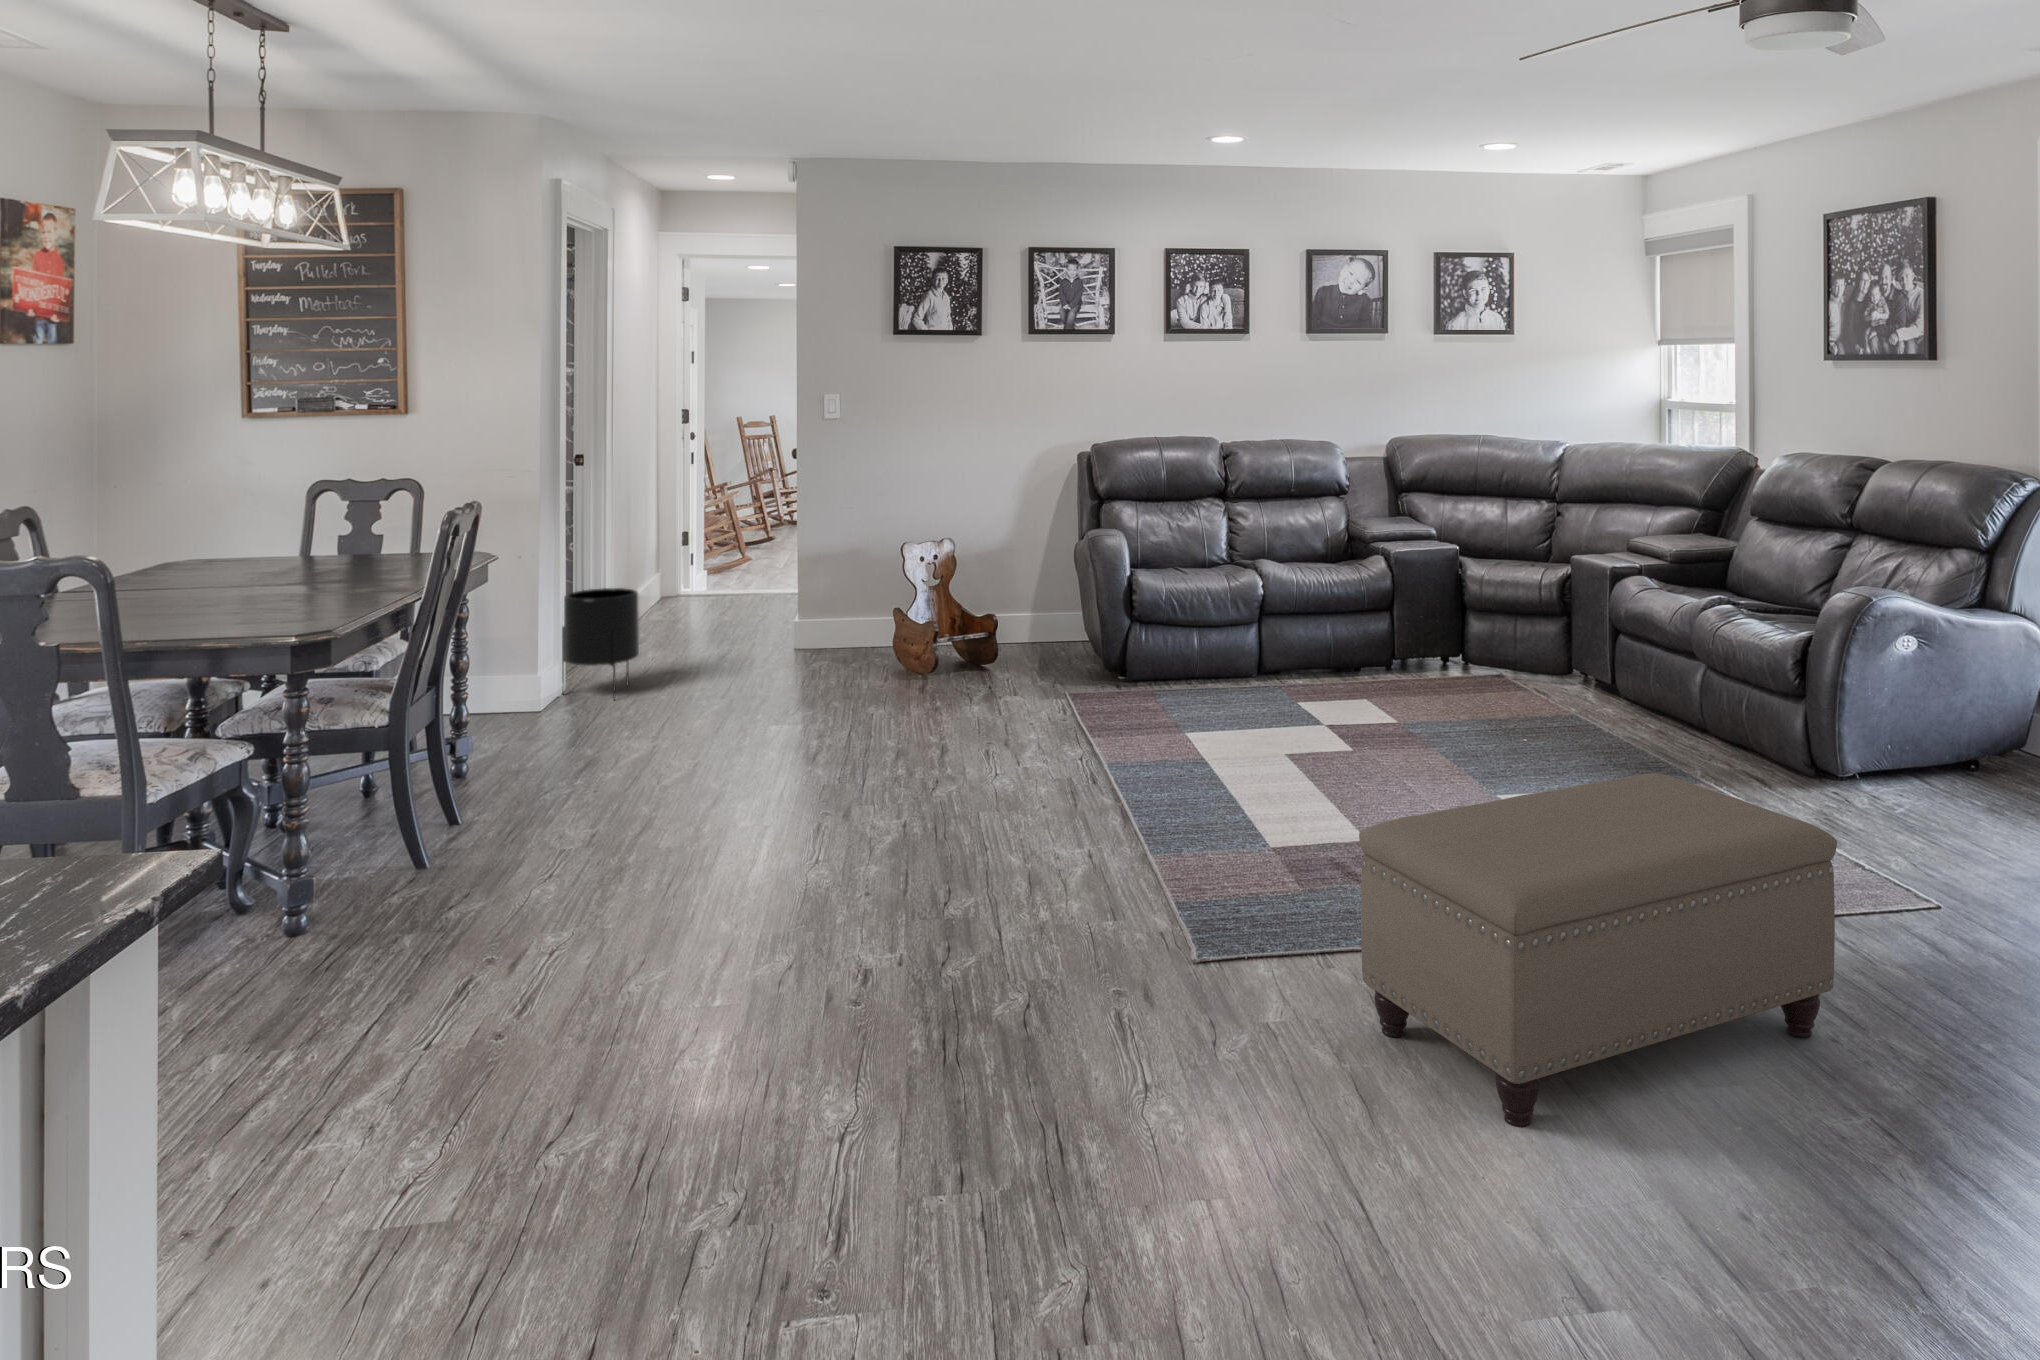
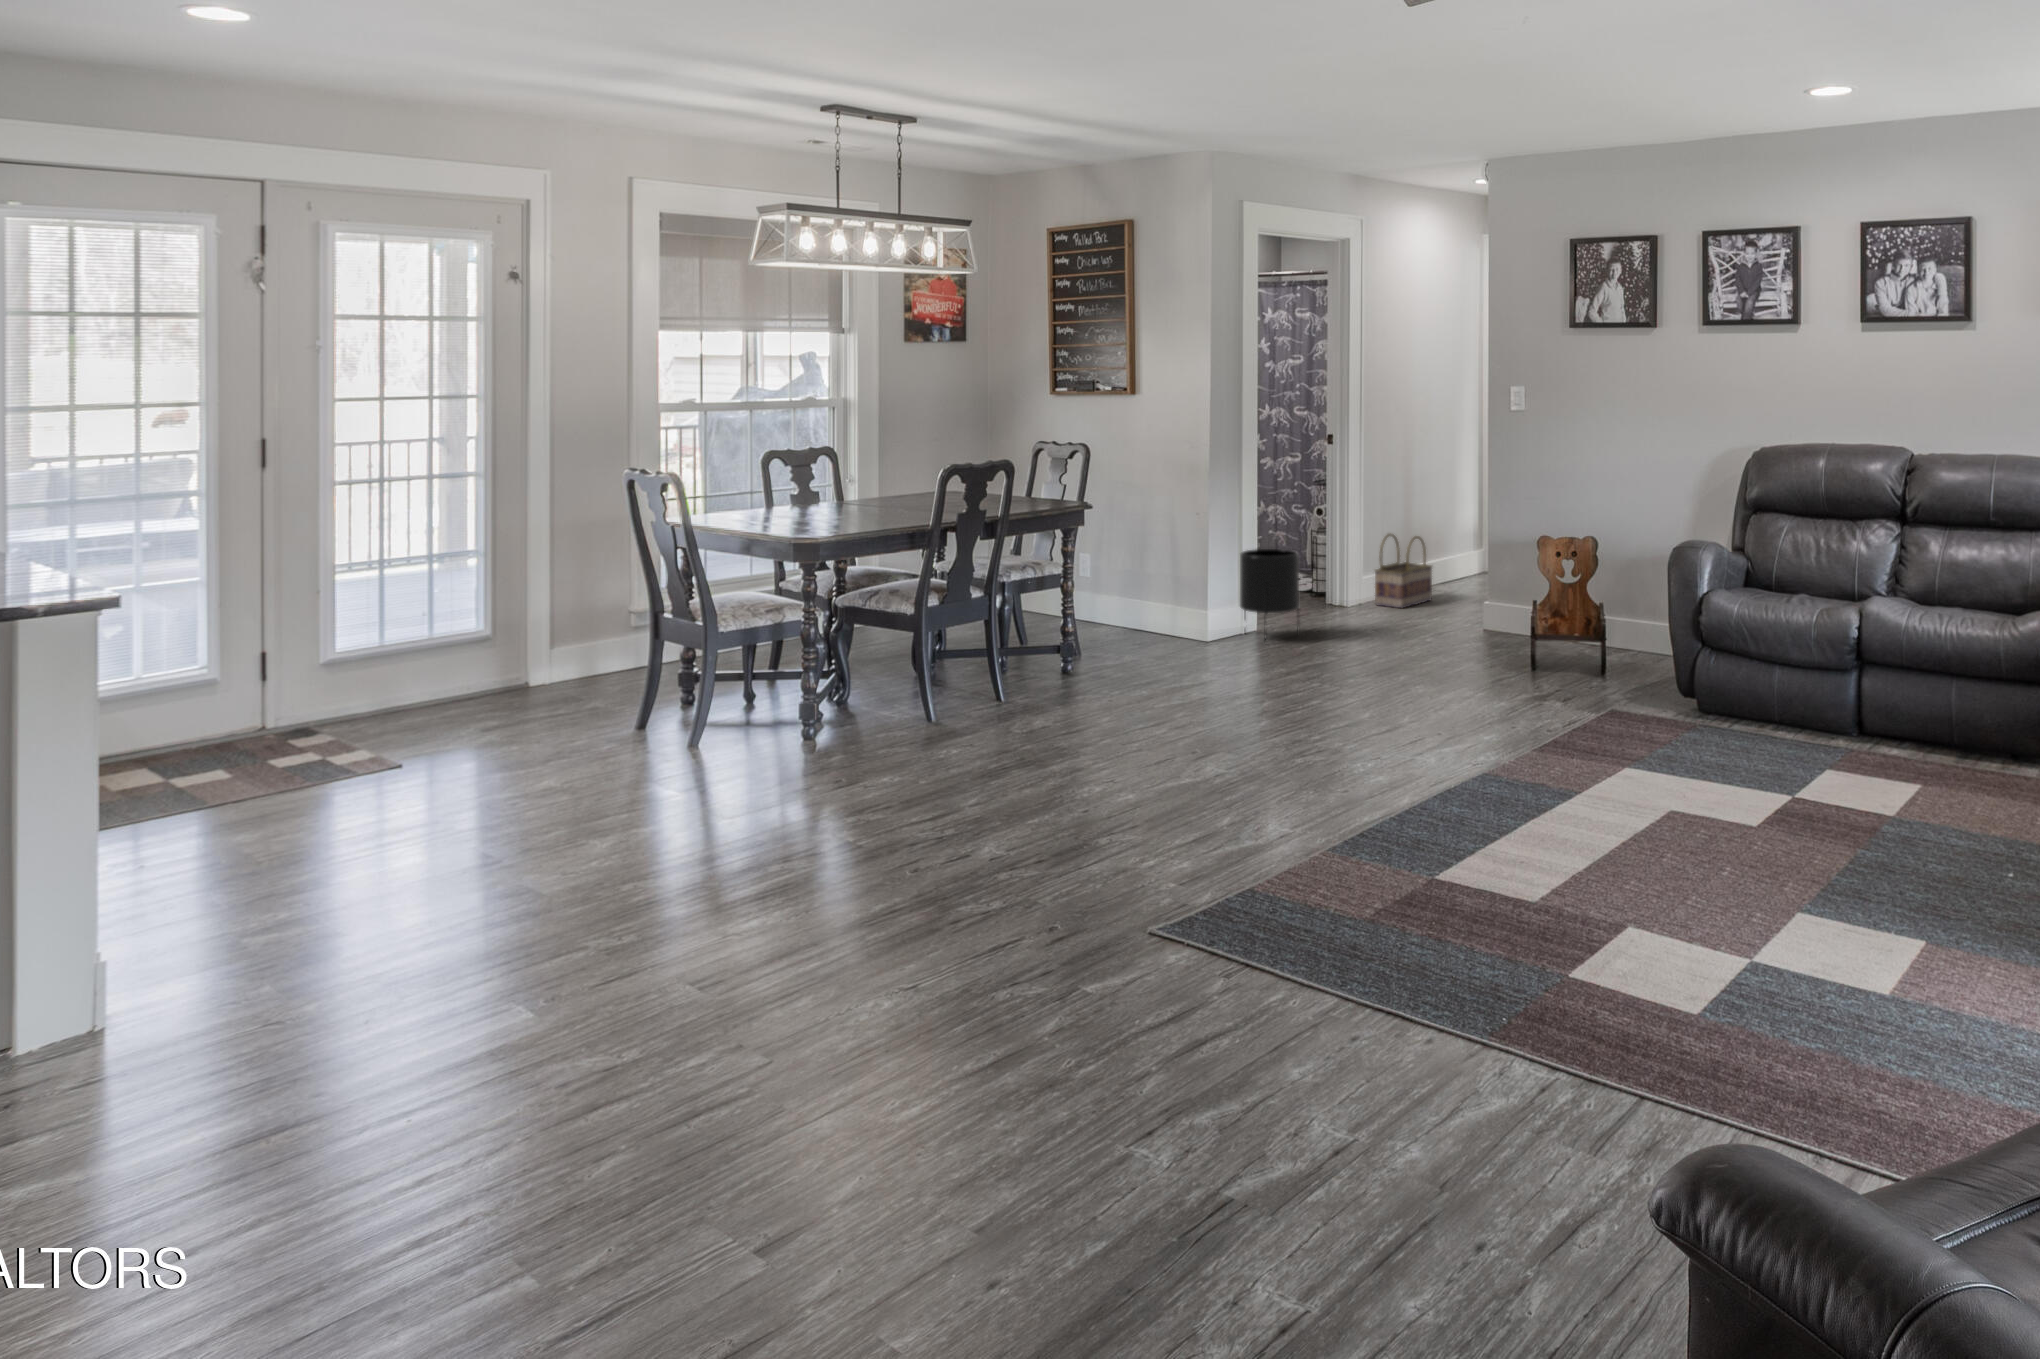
basket: none [629,560,679,643] -> present [1375,533,1432,608]
ottoman: present [1359,773,1837,1127] -> none [1010,826,1549,1243]

